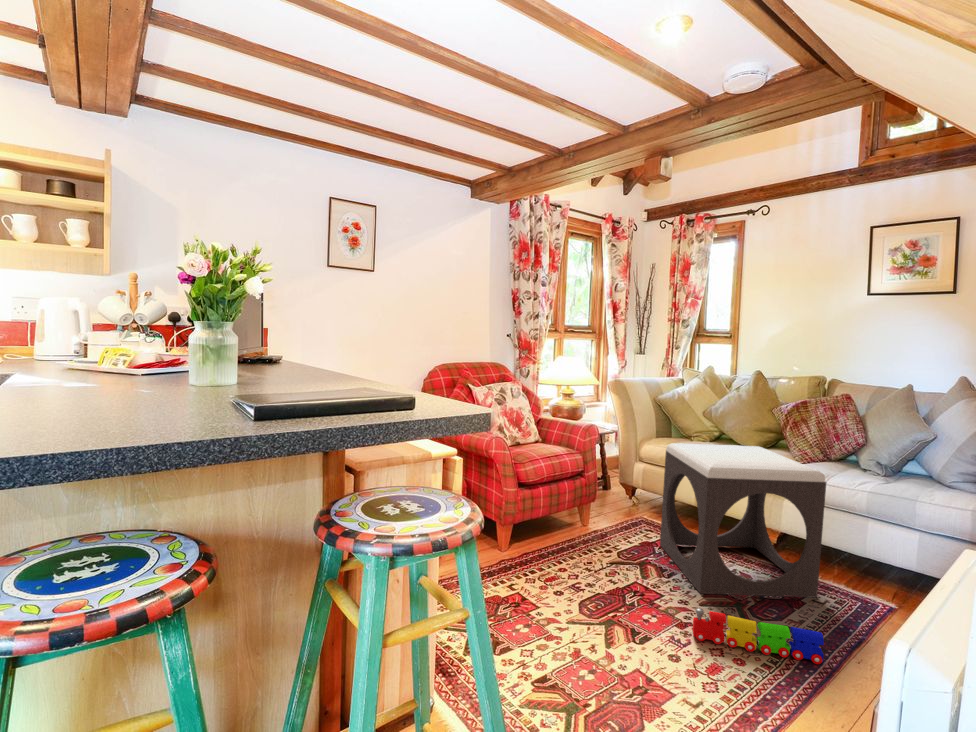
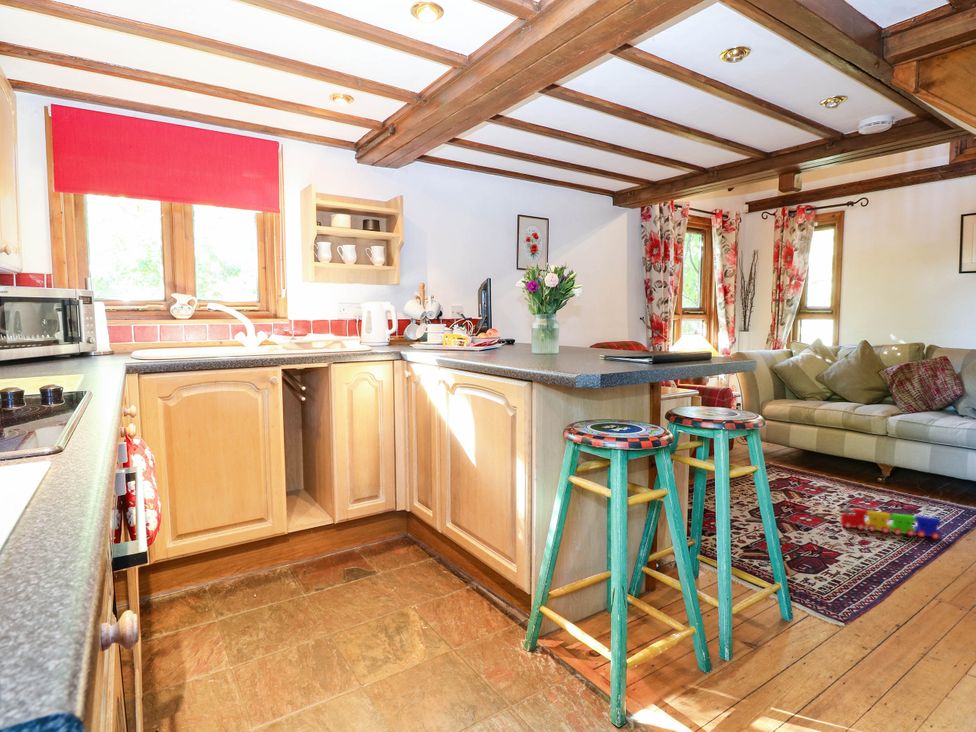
footstool: present [660,443,826,597] -> none [793,399,936,507]

